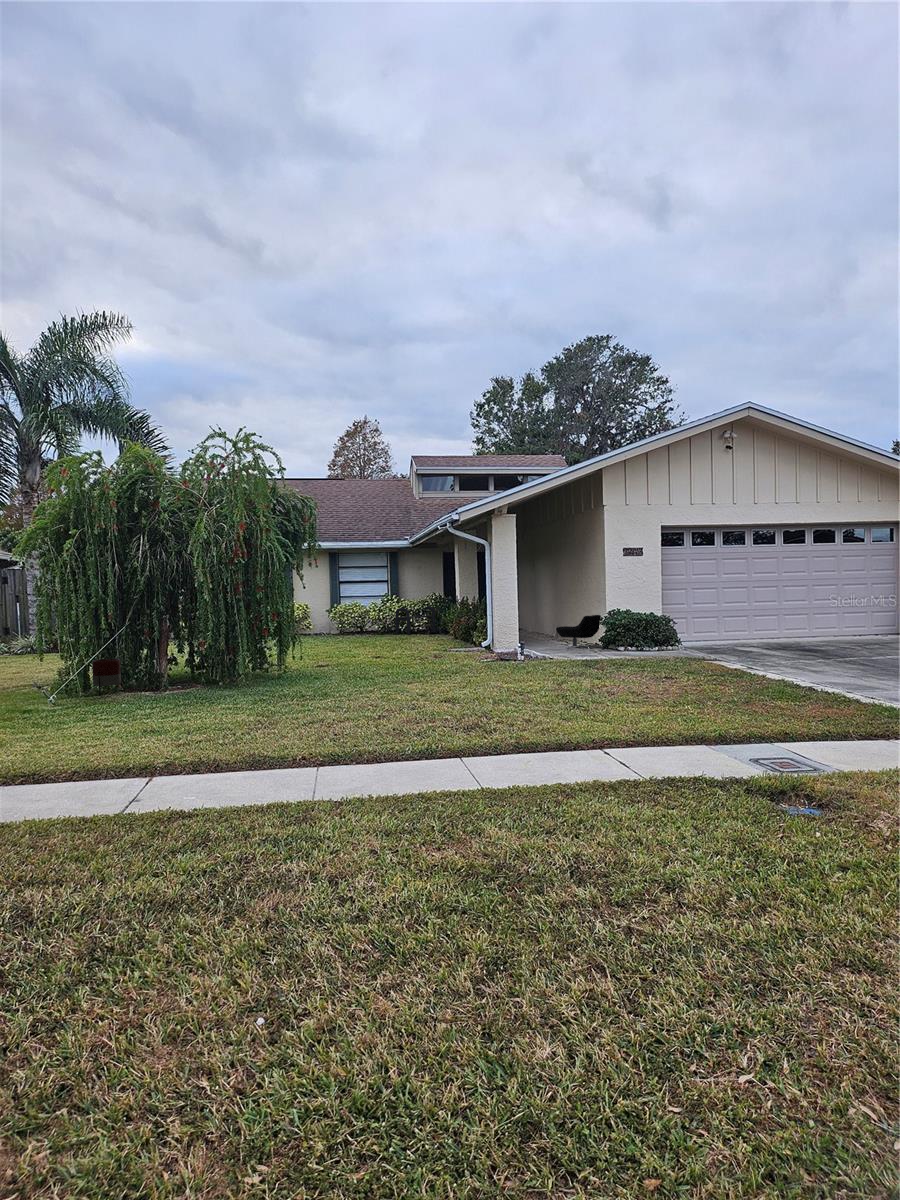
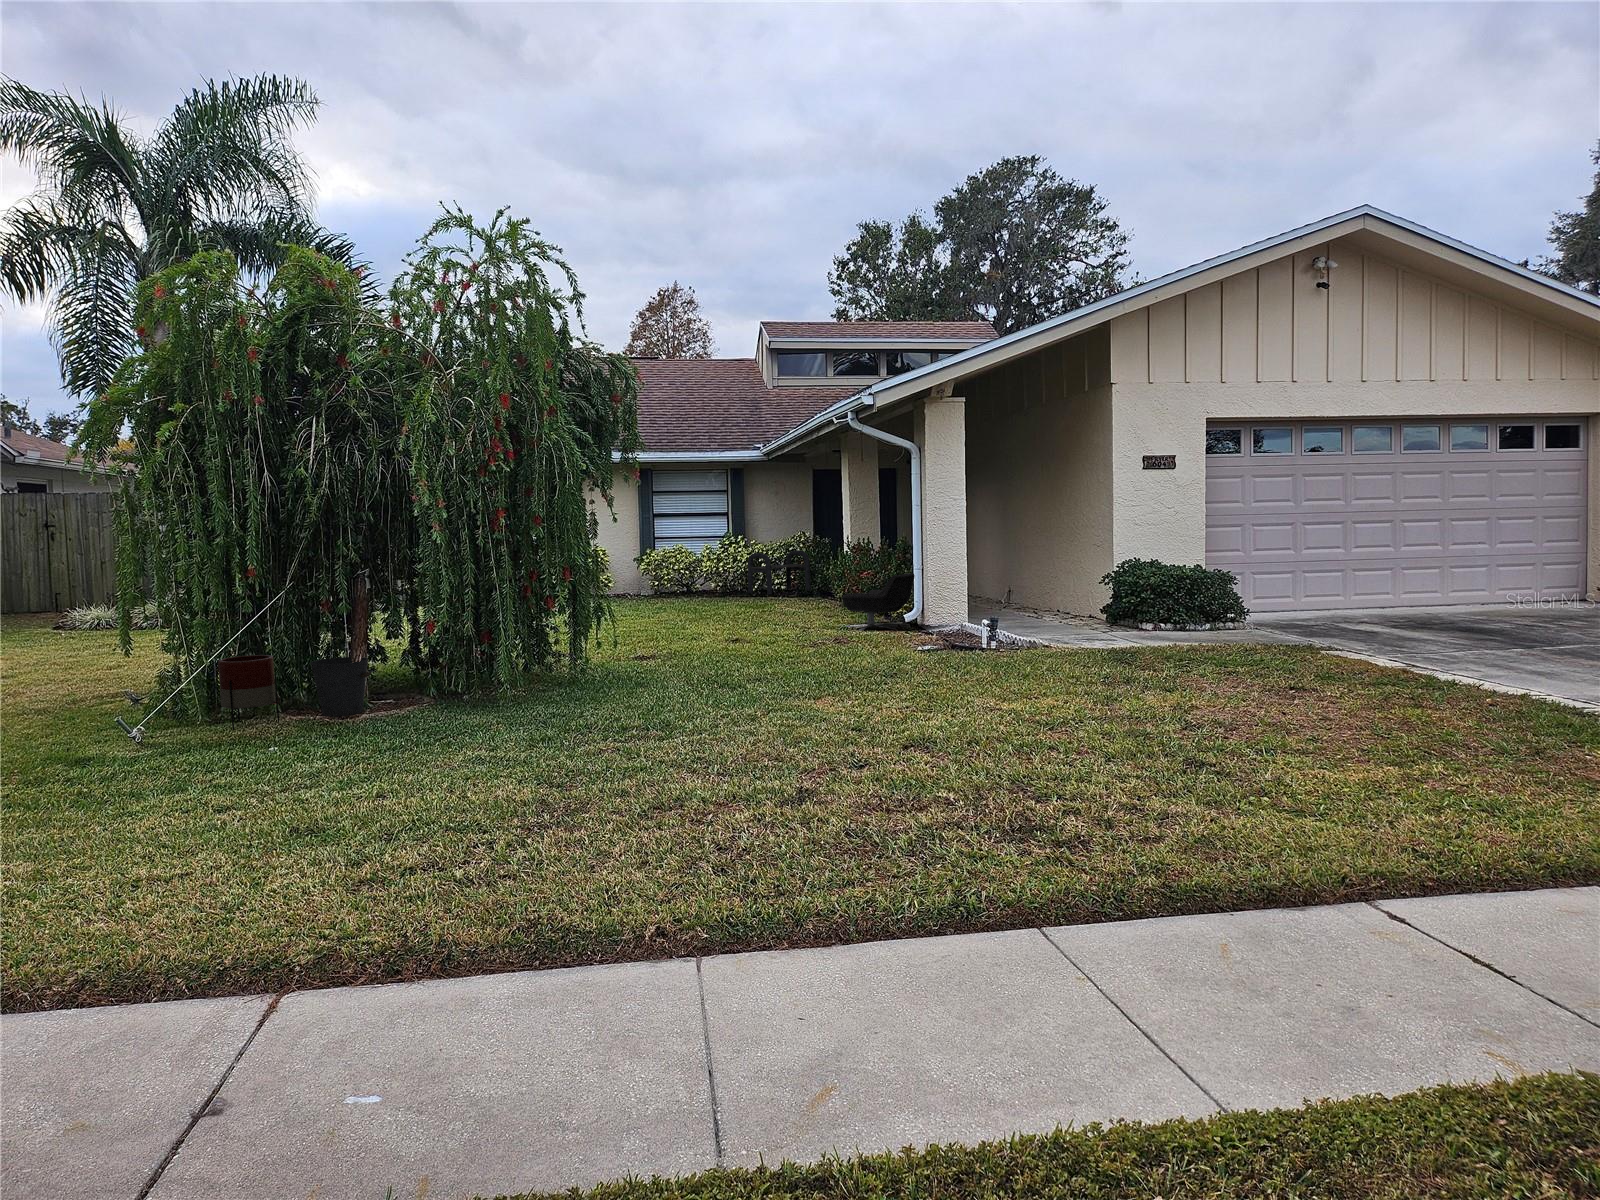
lounge chair: present [556,615,601,649] -> present [842,573,915,630]
bucket: none [139,660,170,692] -> present [311,657,371,716]

